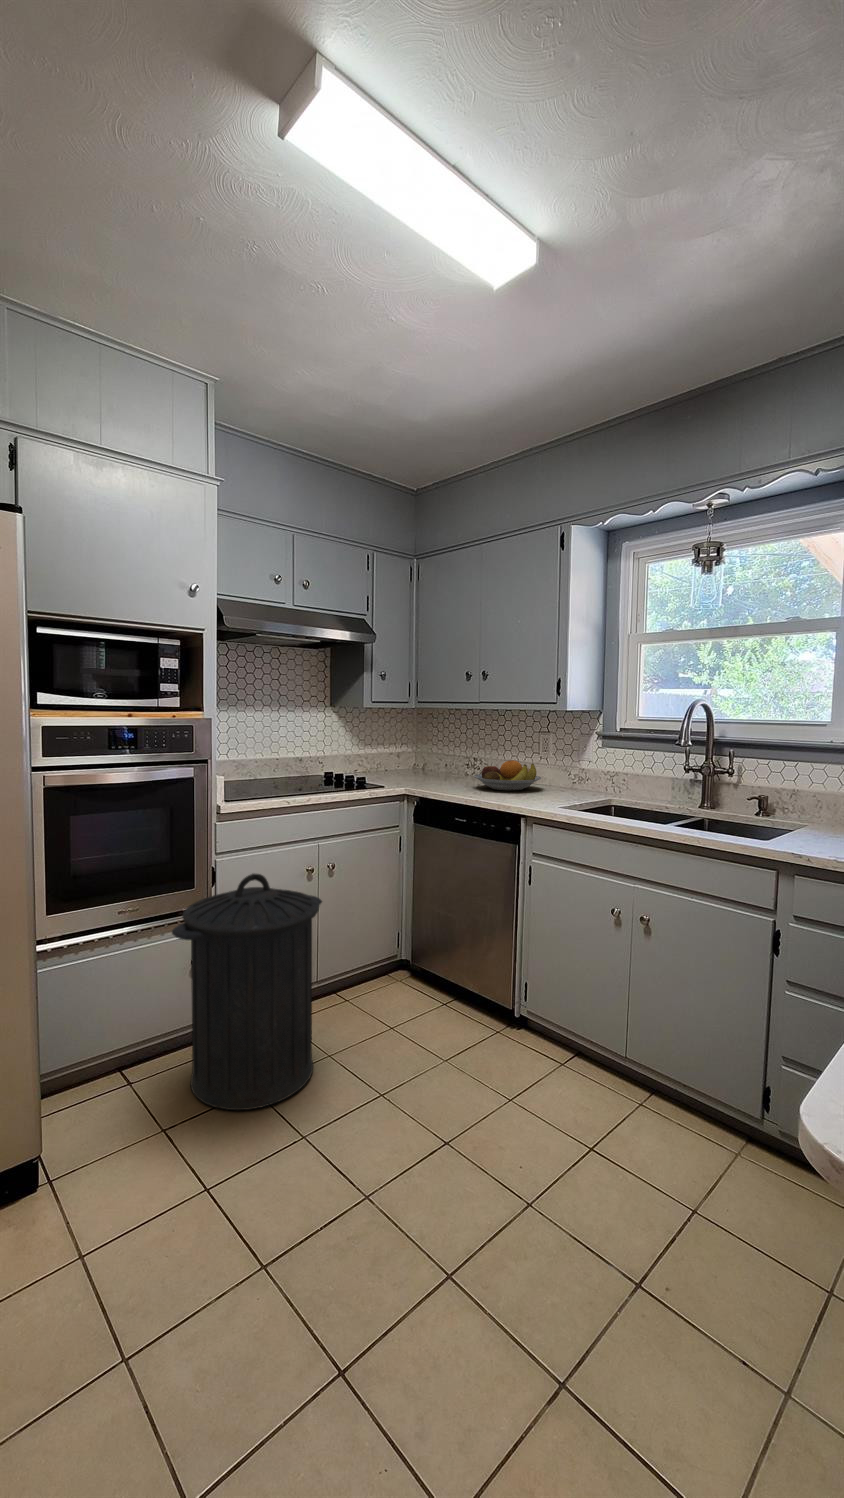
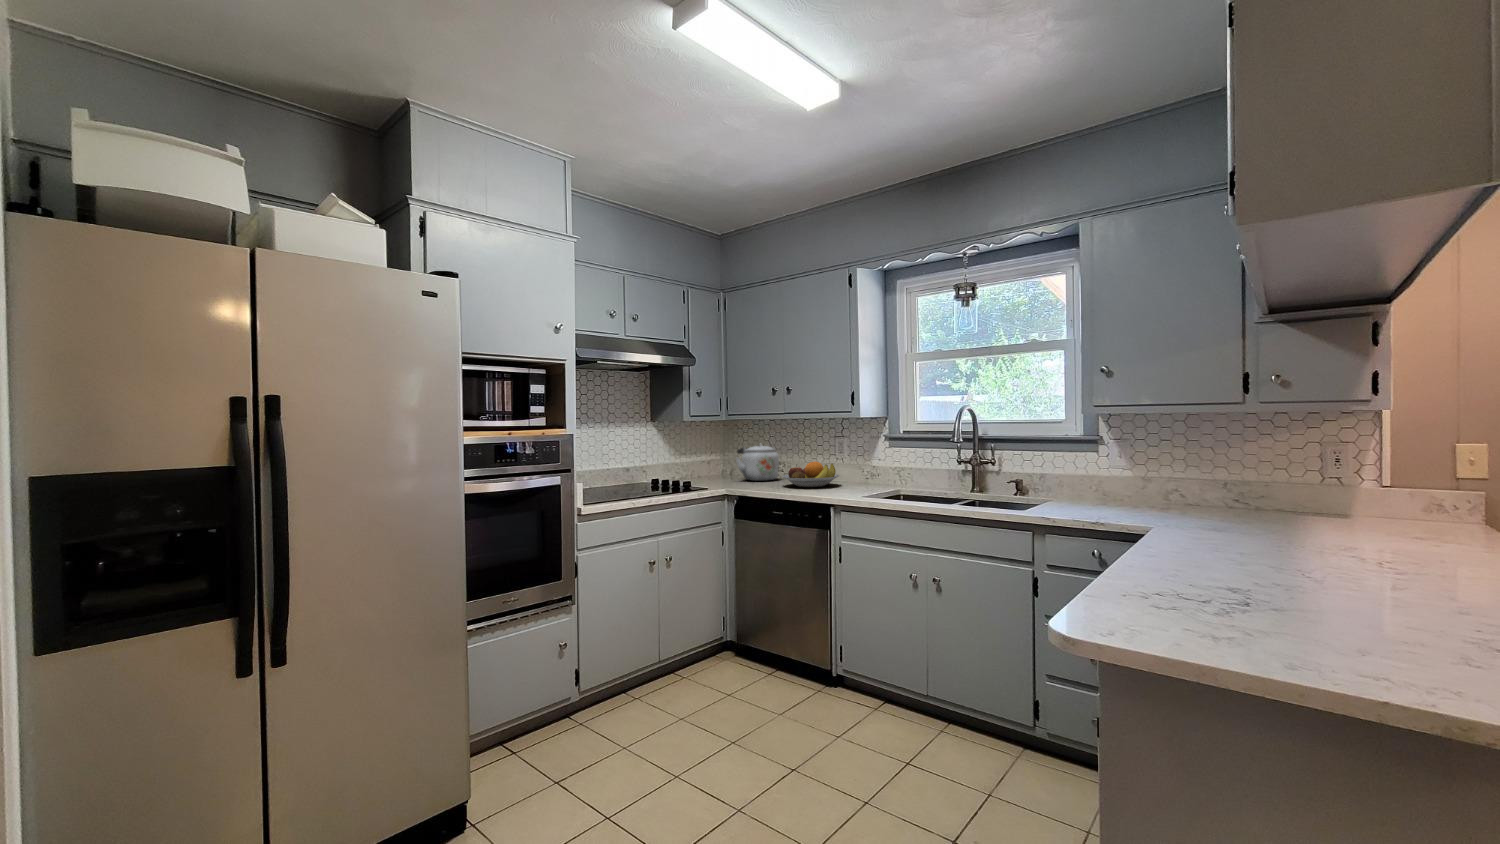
kettle: none [425,736,475,779] -> present [736,444,779,481]
trash can: present [172,874,322,1110] -> none [555,562,674,763]

